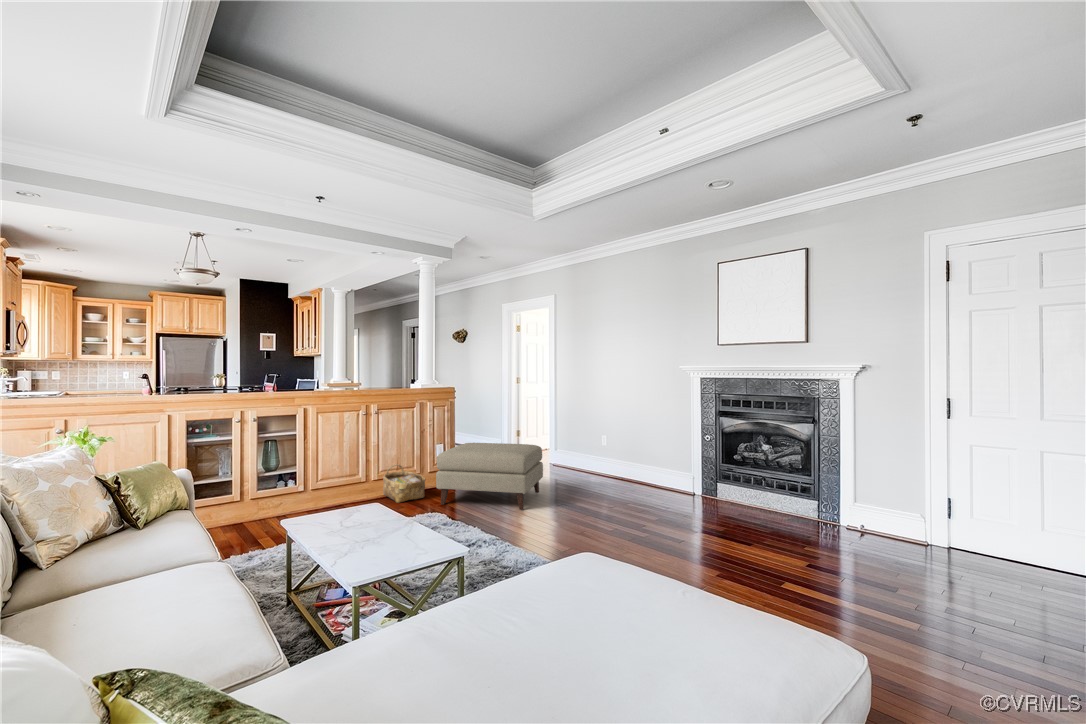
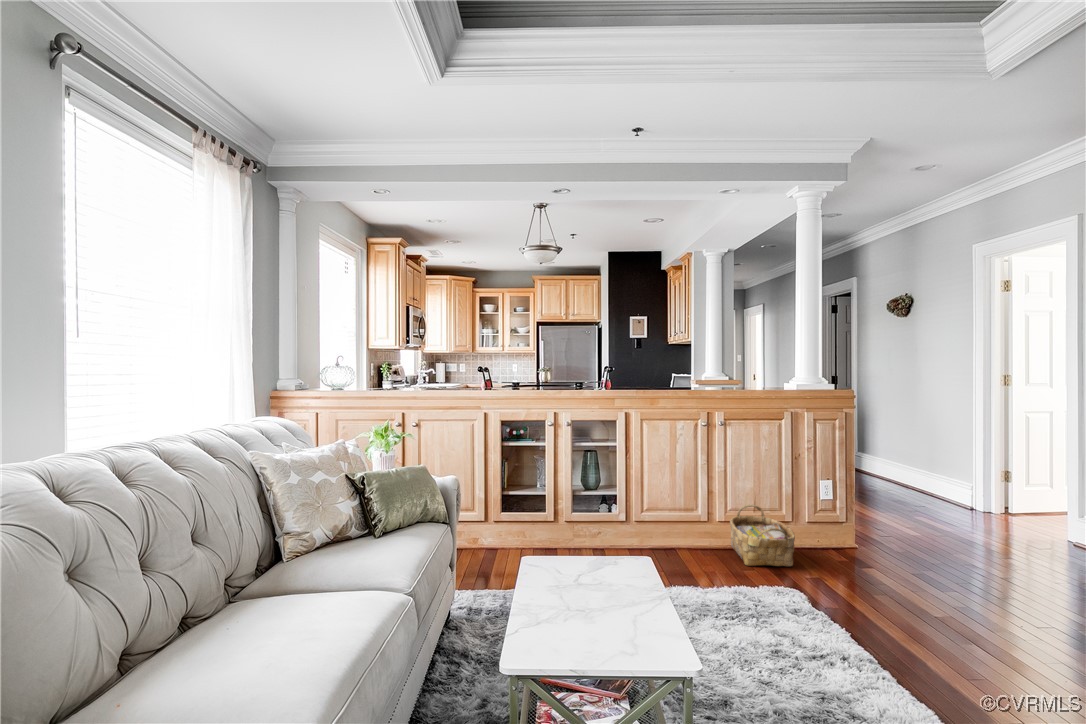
ottoman: present [436,443,543,510] -> none [807,488,1049,645]

